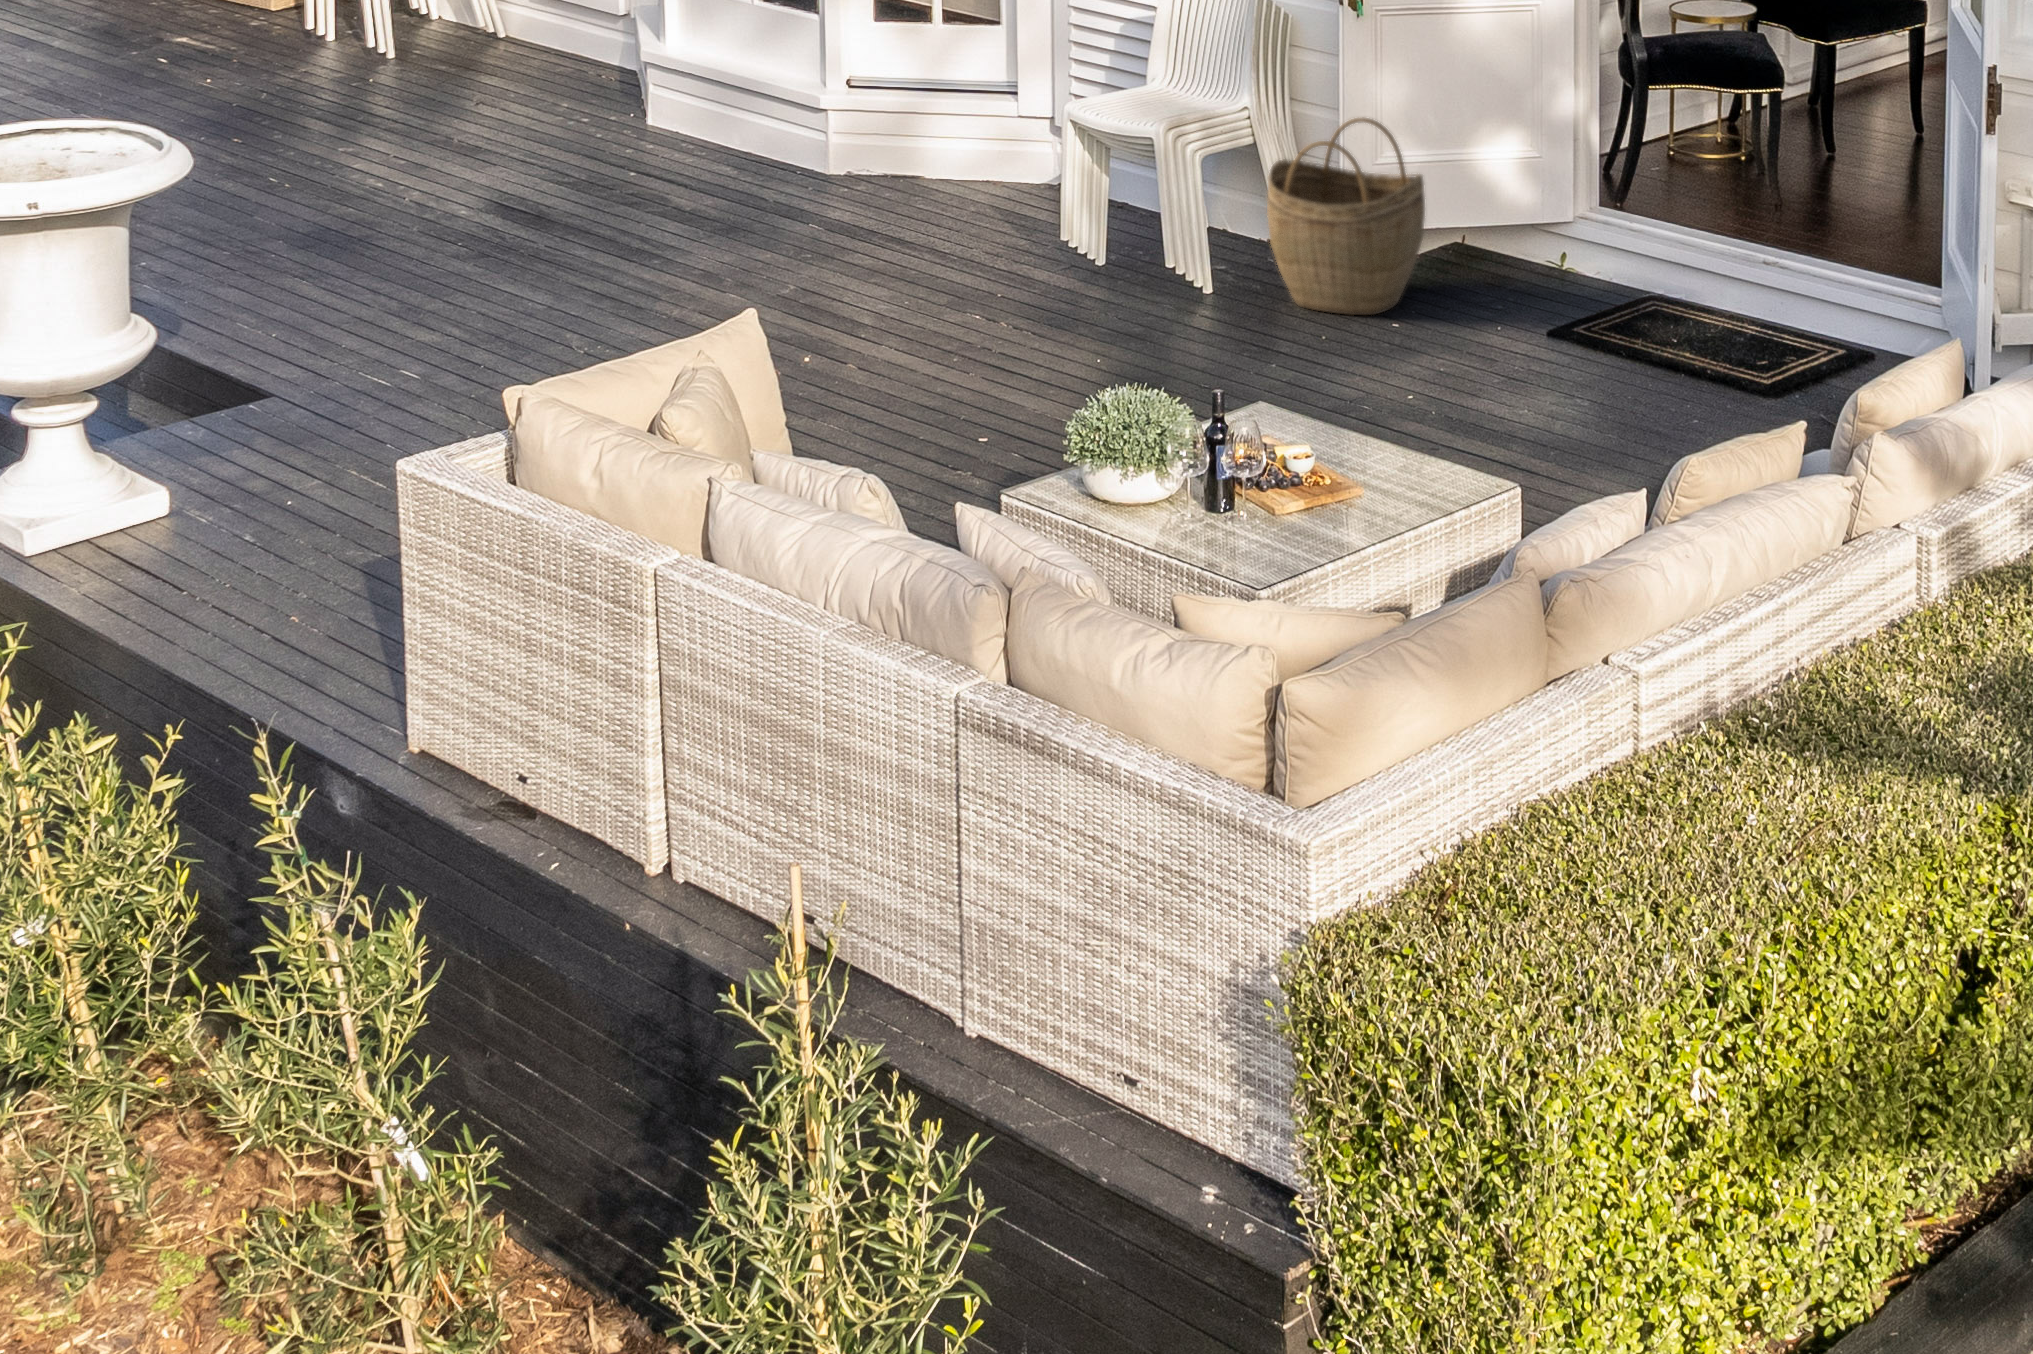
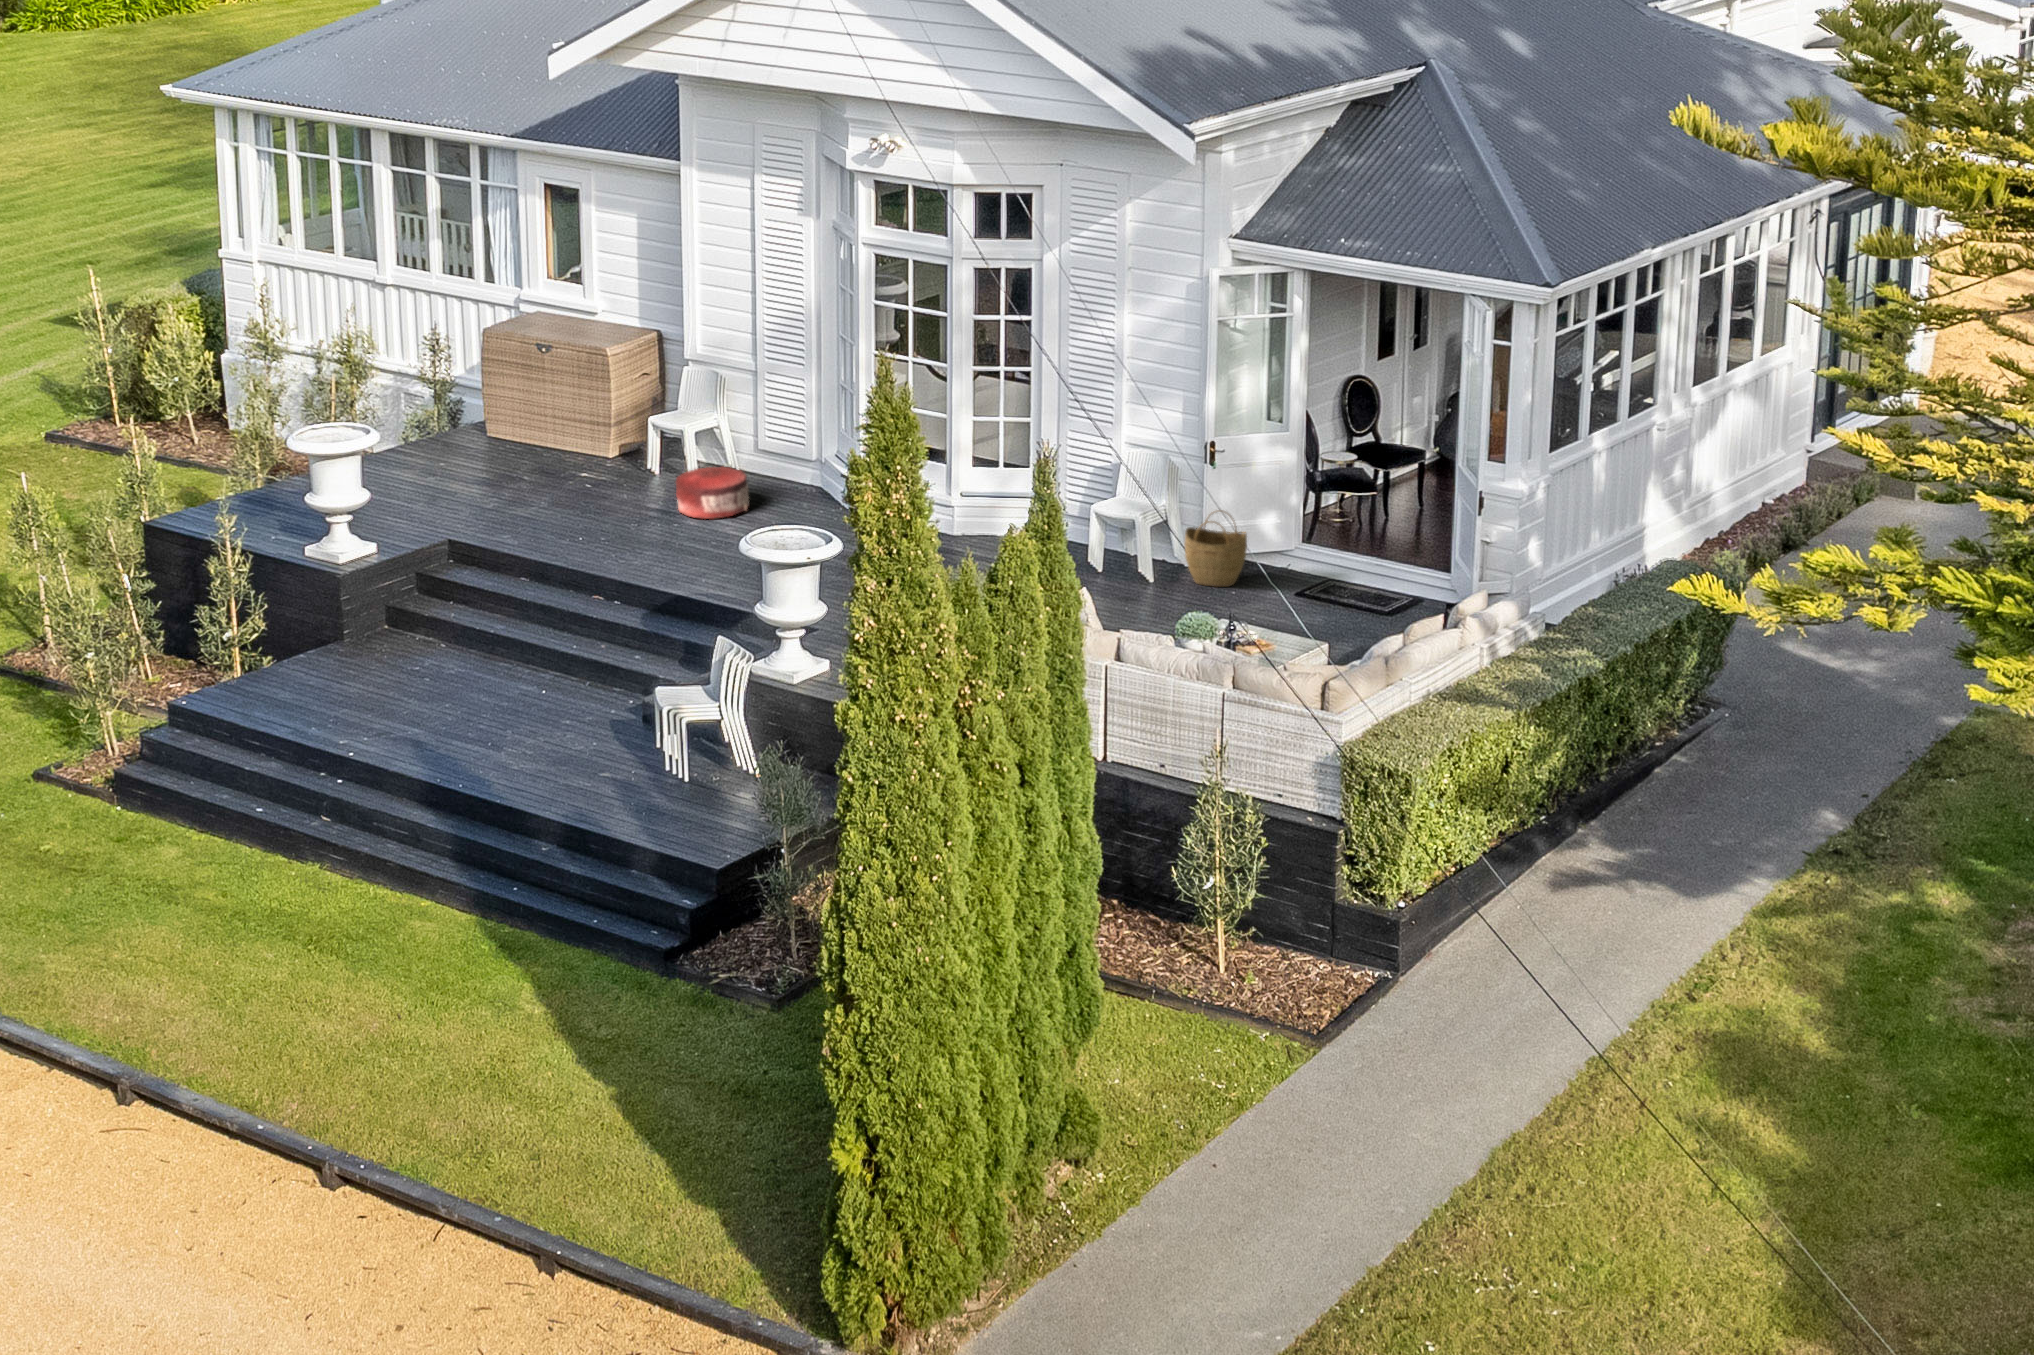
pouf: none [249,16,431,129] -> present [676,466,750,519]

